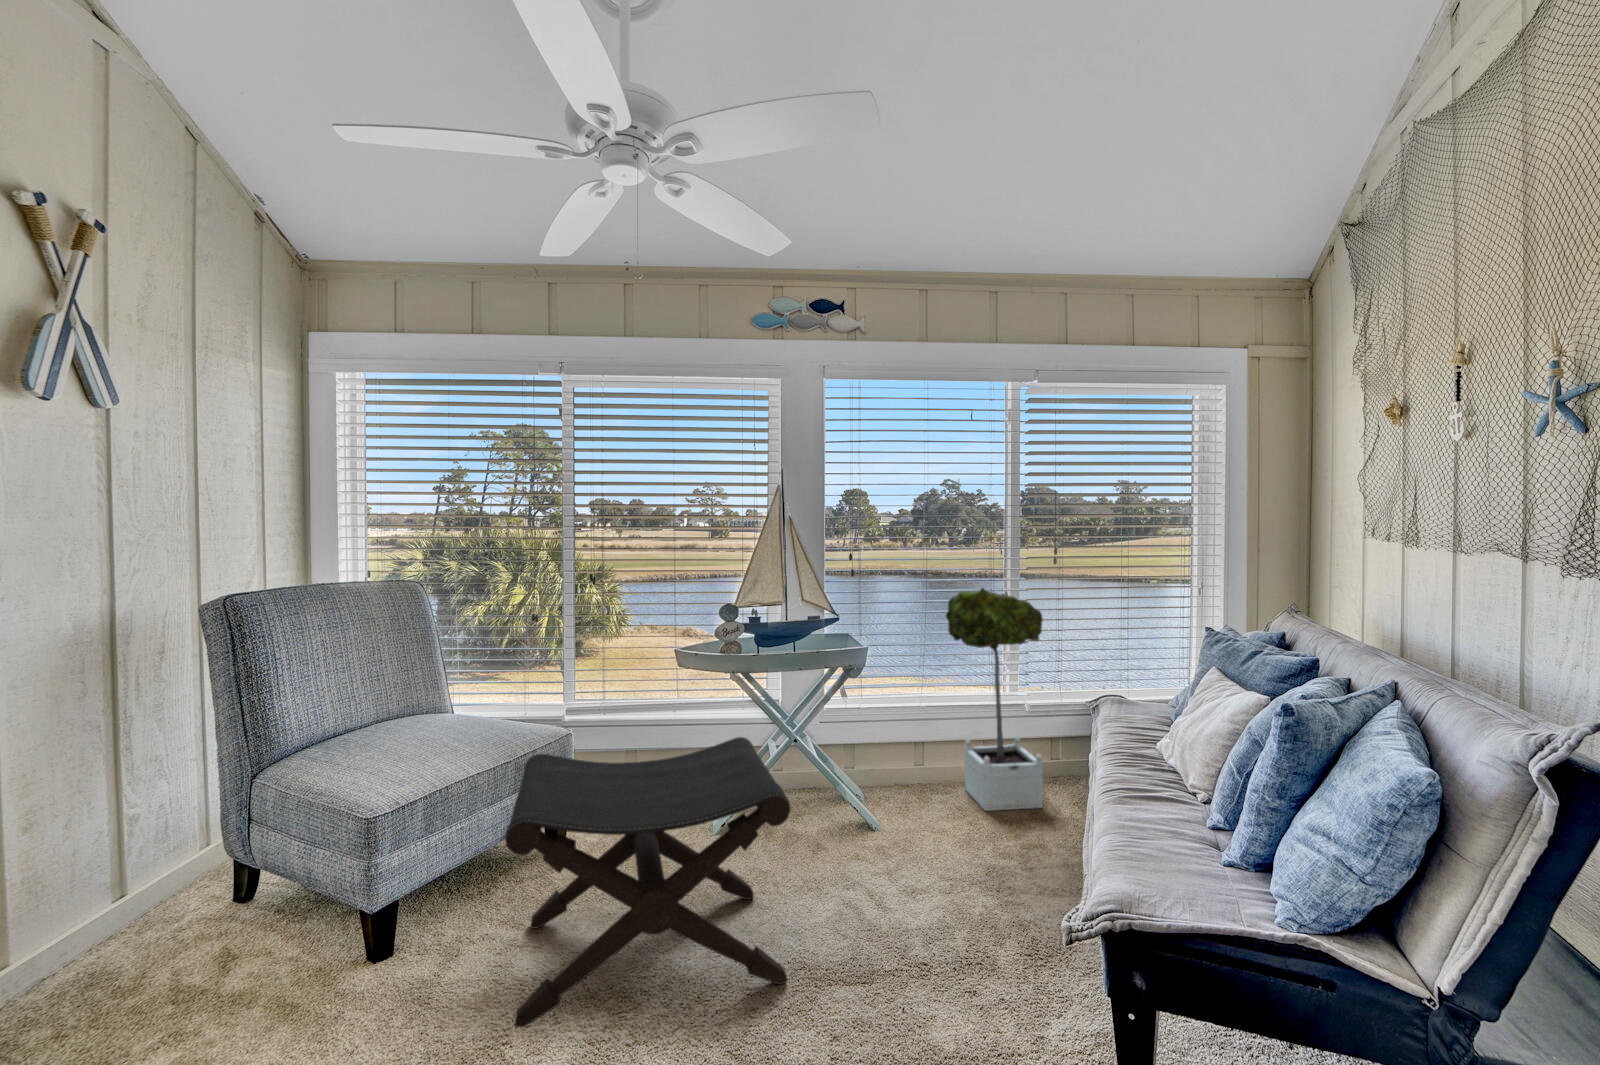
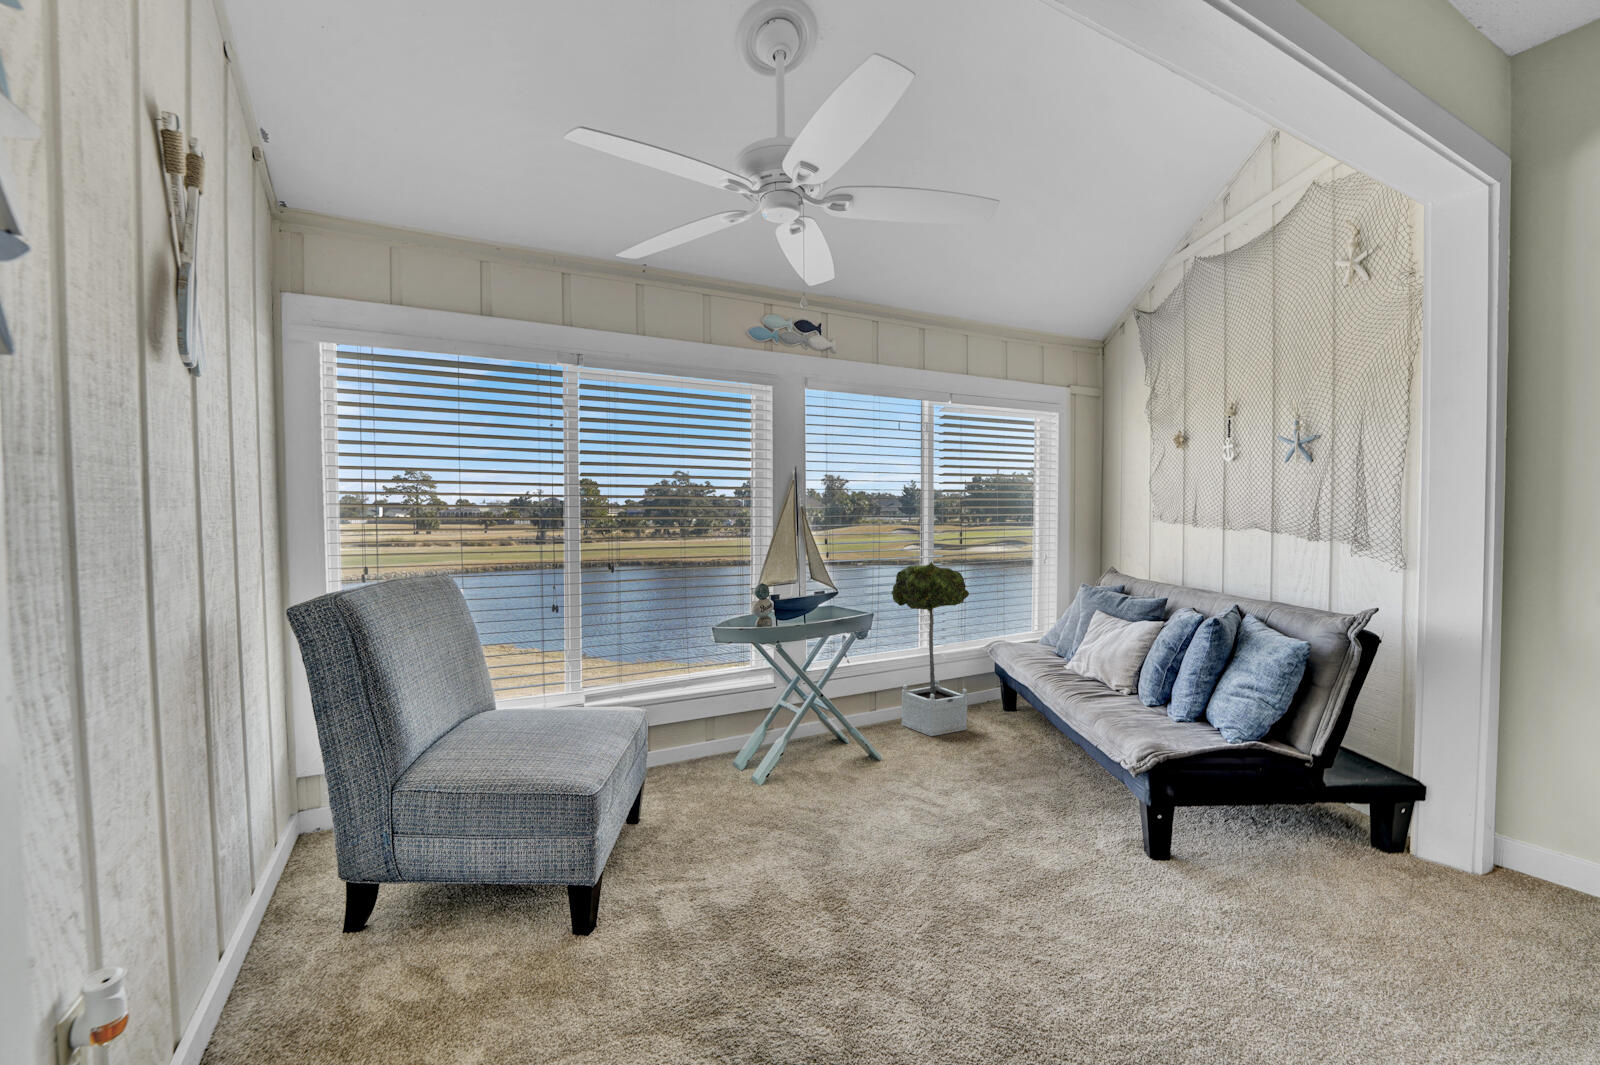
footstool: present [505,737,791,1027] -> none [685,681,931,904]

